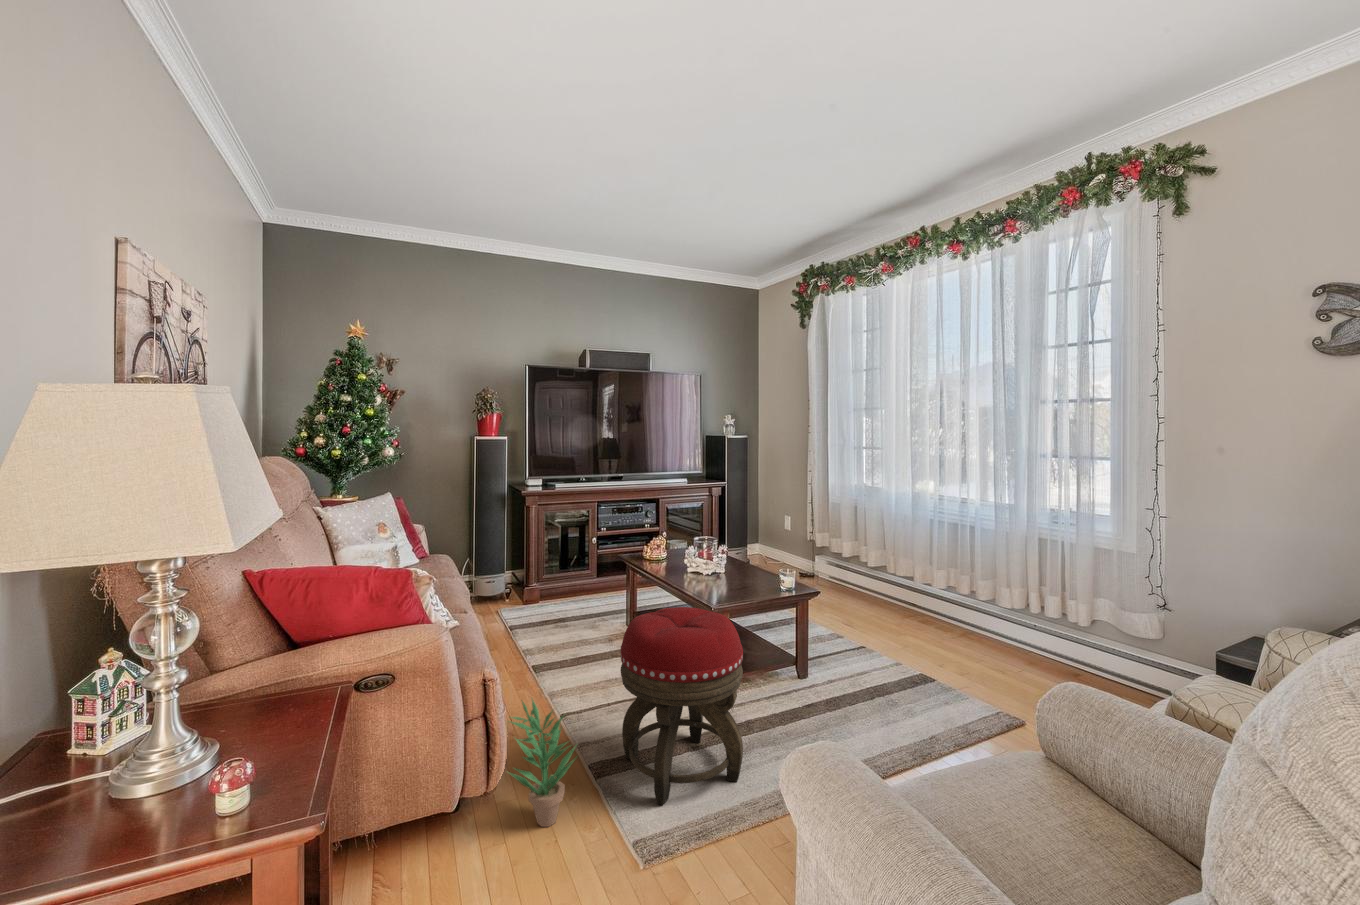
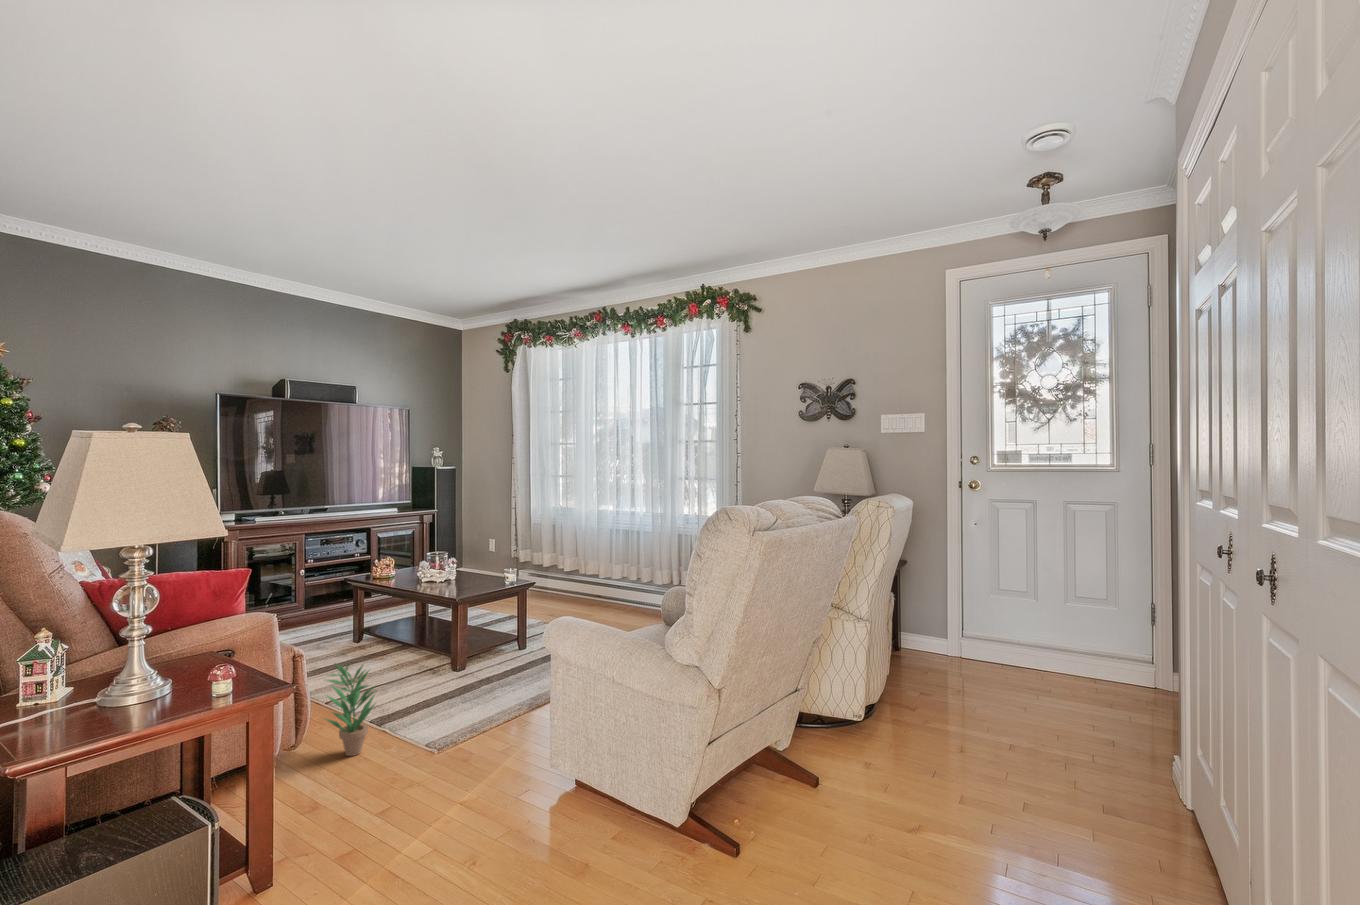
footstool: present [620,607,743,805] -> none [397,593,495,728]

